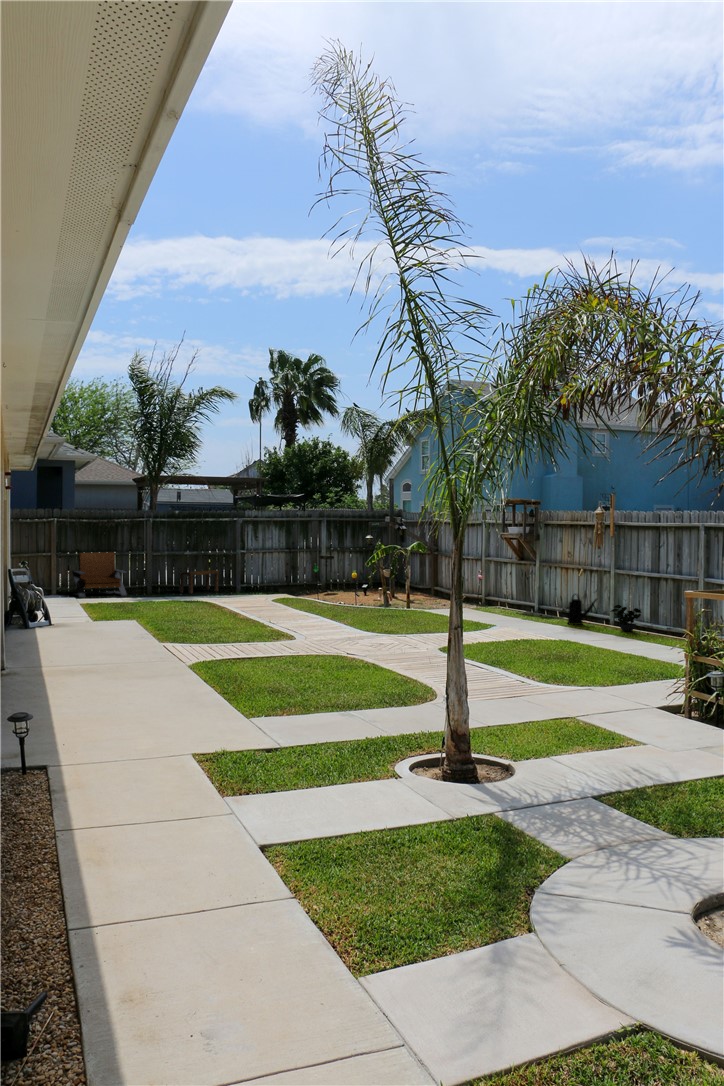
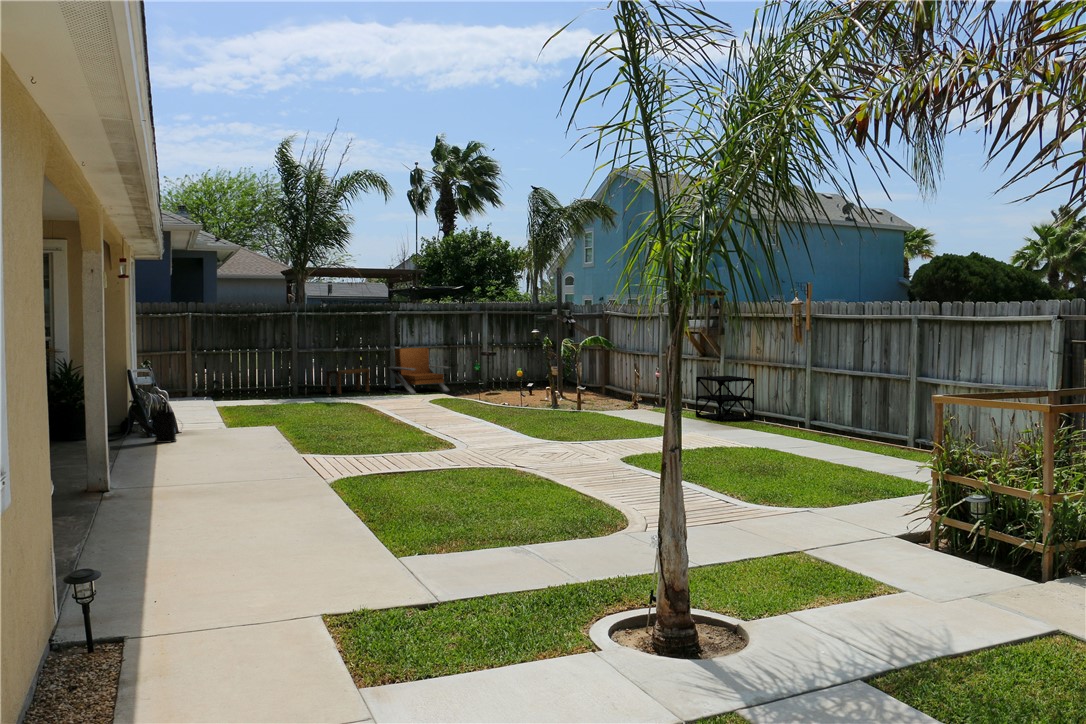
lounge chair: present [72,552,127,597] -> present [389,348,449,394]
side table: none [512,577,565,619] -> present [696,376,754,422]
watering can: present [564,594,597,625] -> present [129,402,176,443]
potted plant: present [610,605,641,631] -> none [809,407,845,436]

